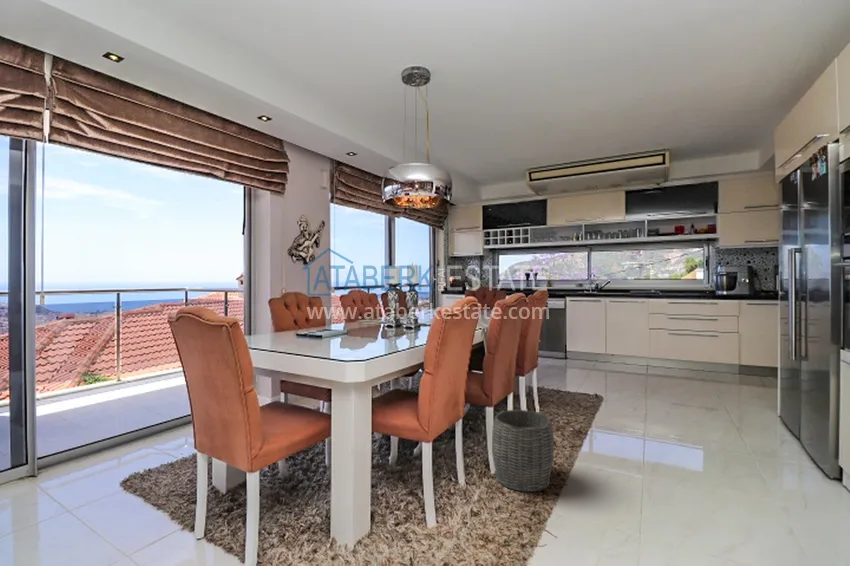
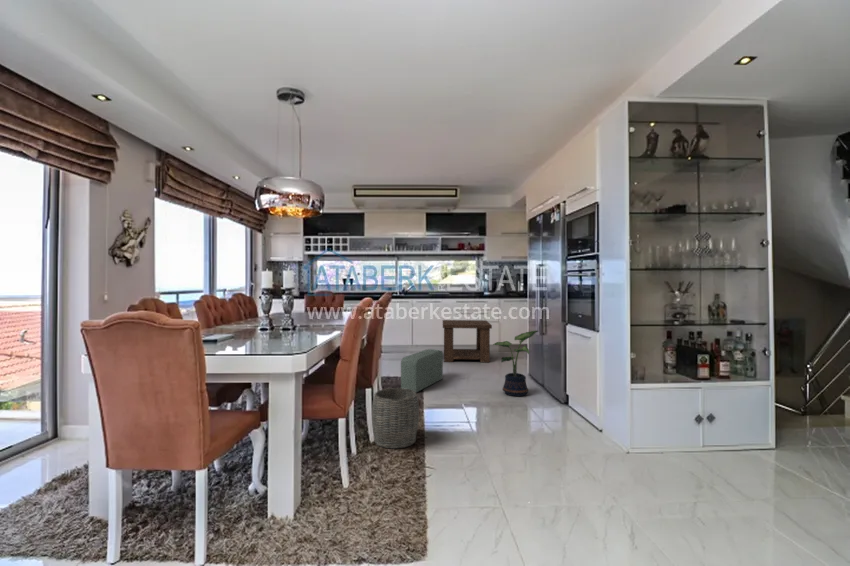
side table: none [641,326,719,389] -> present [443,320,492,362]
potted plant: none [702,351,791,451] -> present [493,331,538,396]
pouf: none [564,363,630,417] -> present [401,349,443,392]

